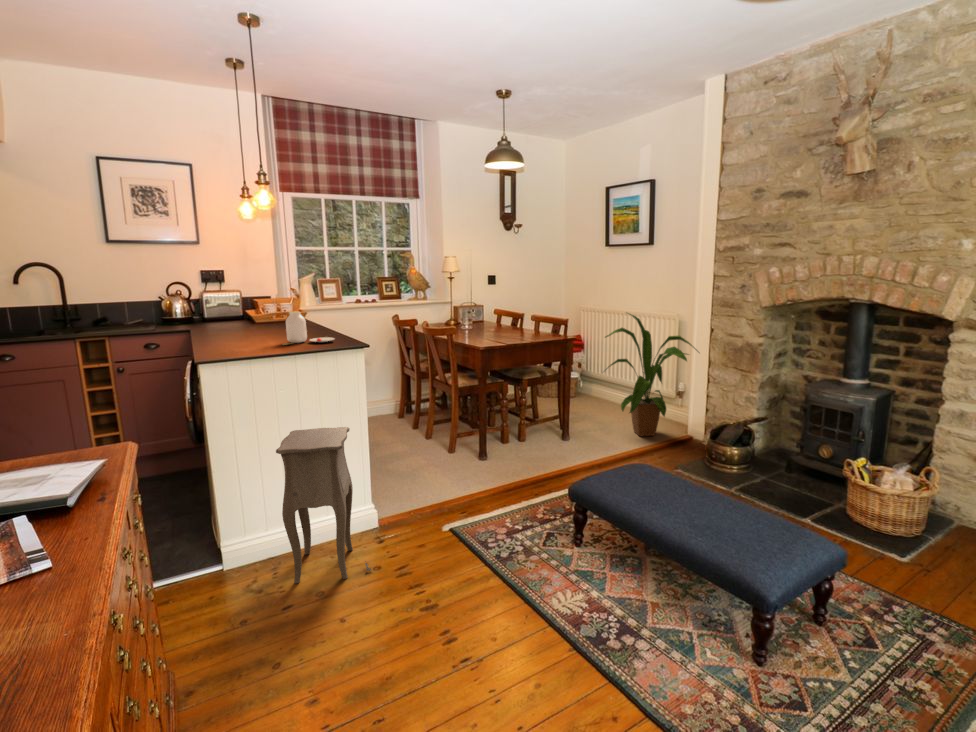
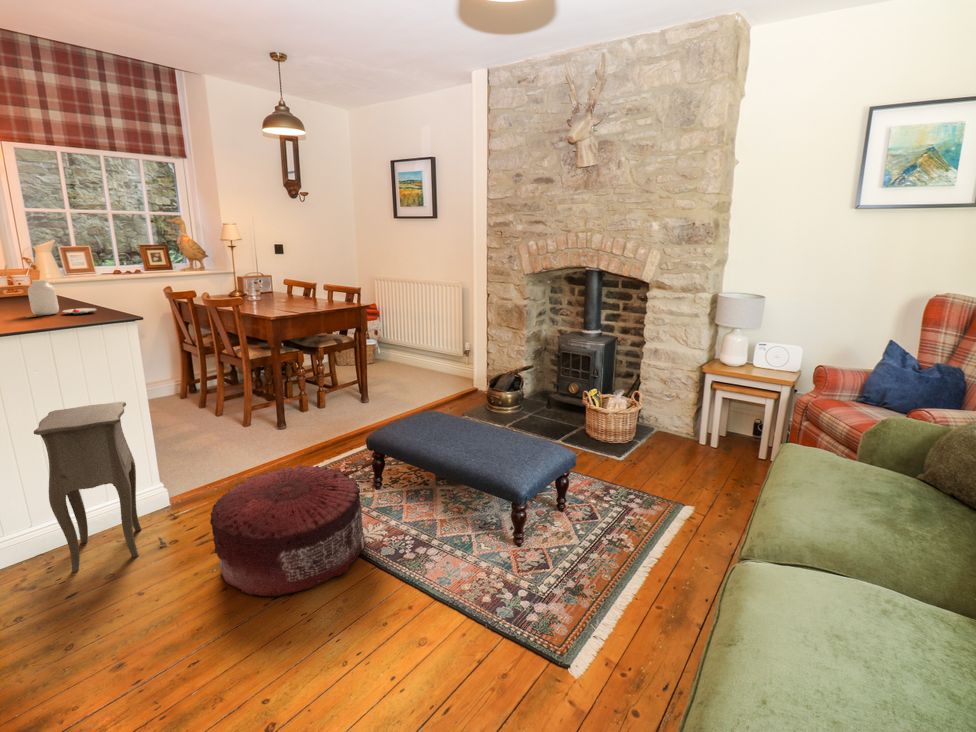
house plant: present [606,313,696,436] -> none [395,280,479,393]
pouf: none [409,509,561,659] -> present [210,464,364,597]

